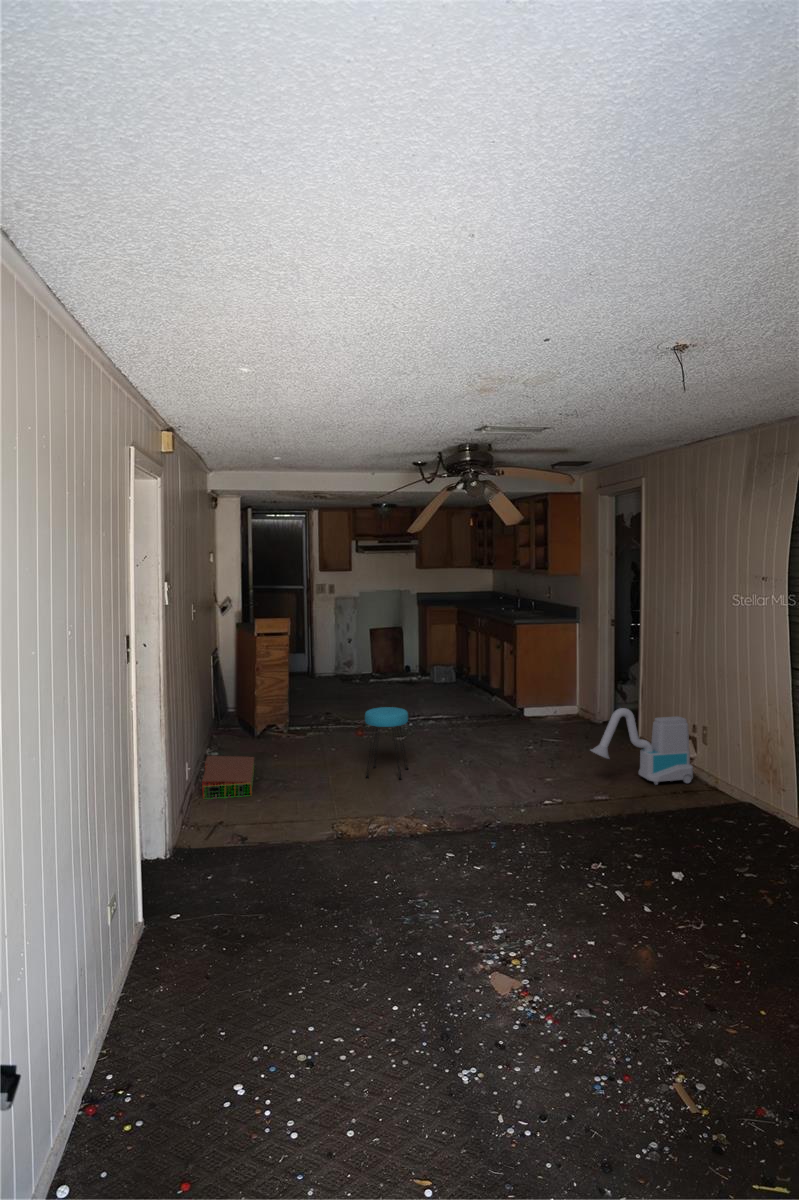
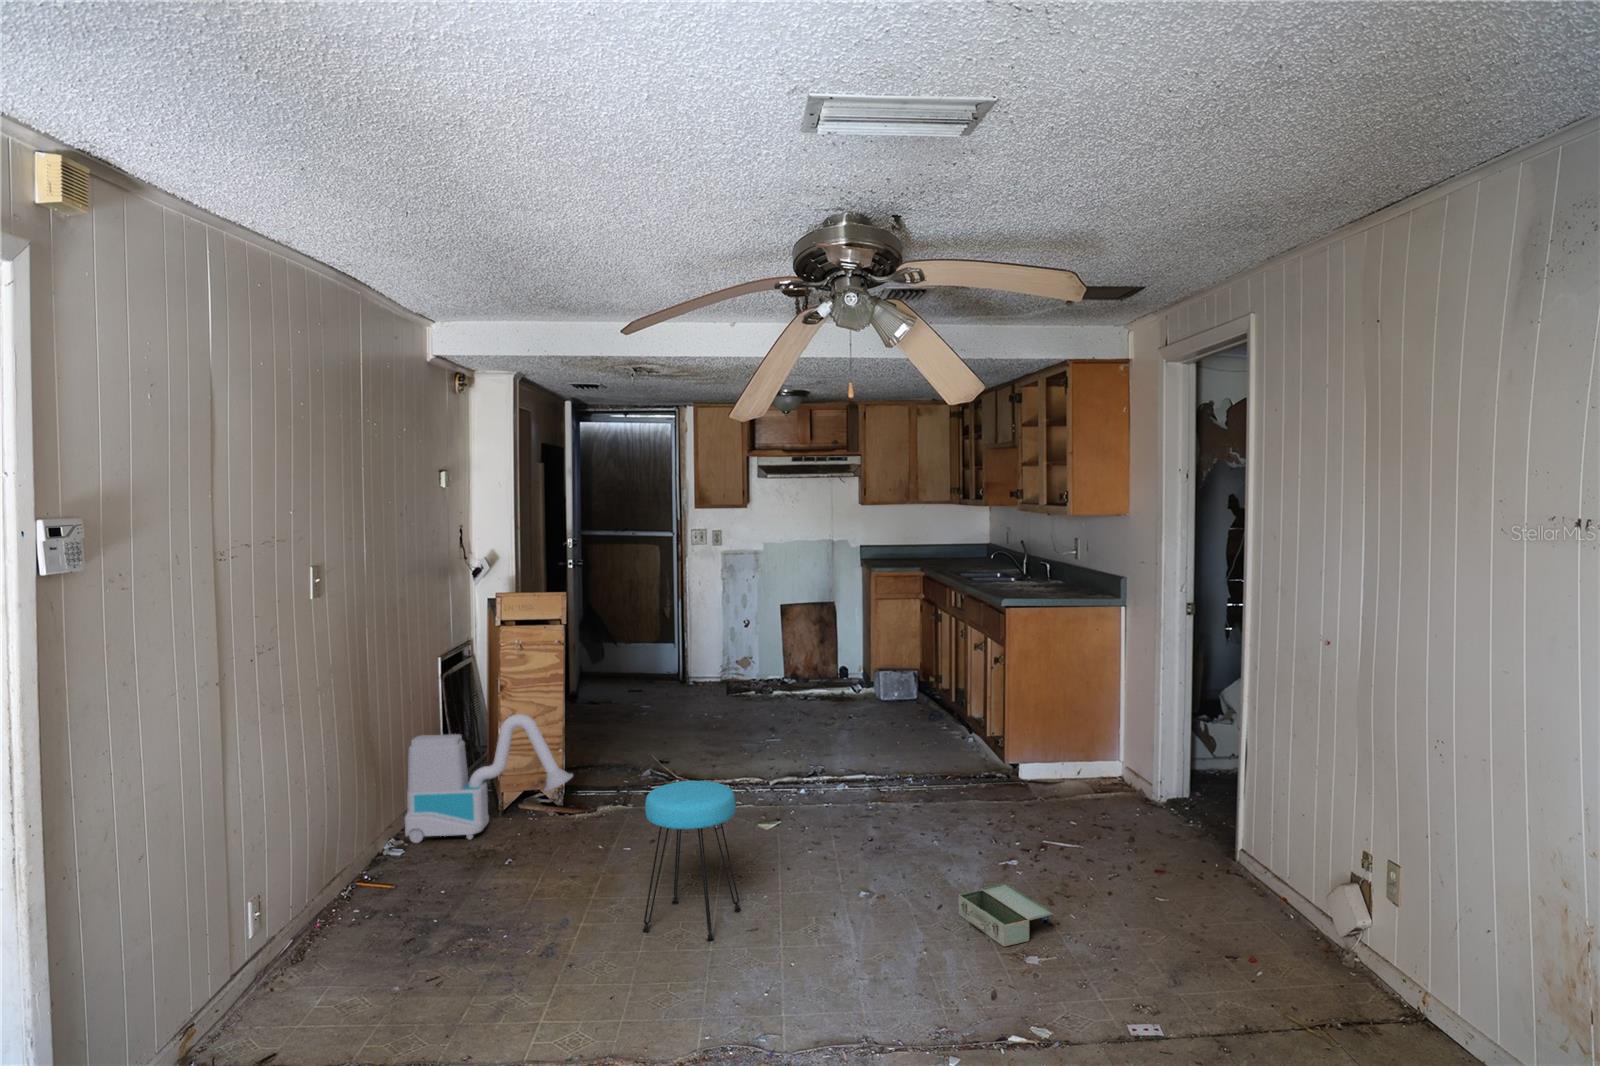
vacuum cleaner: present [591,708,693,785] -> present [405,714,573,843]
toolbox: none [512,752,558,776] -> present [959,884,1053,947]
storage bin: present [202,756,254,798] -> none [278,866,441,977]

